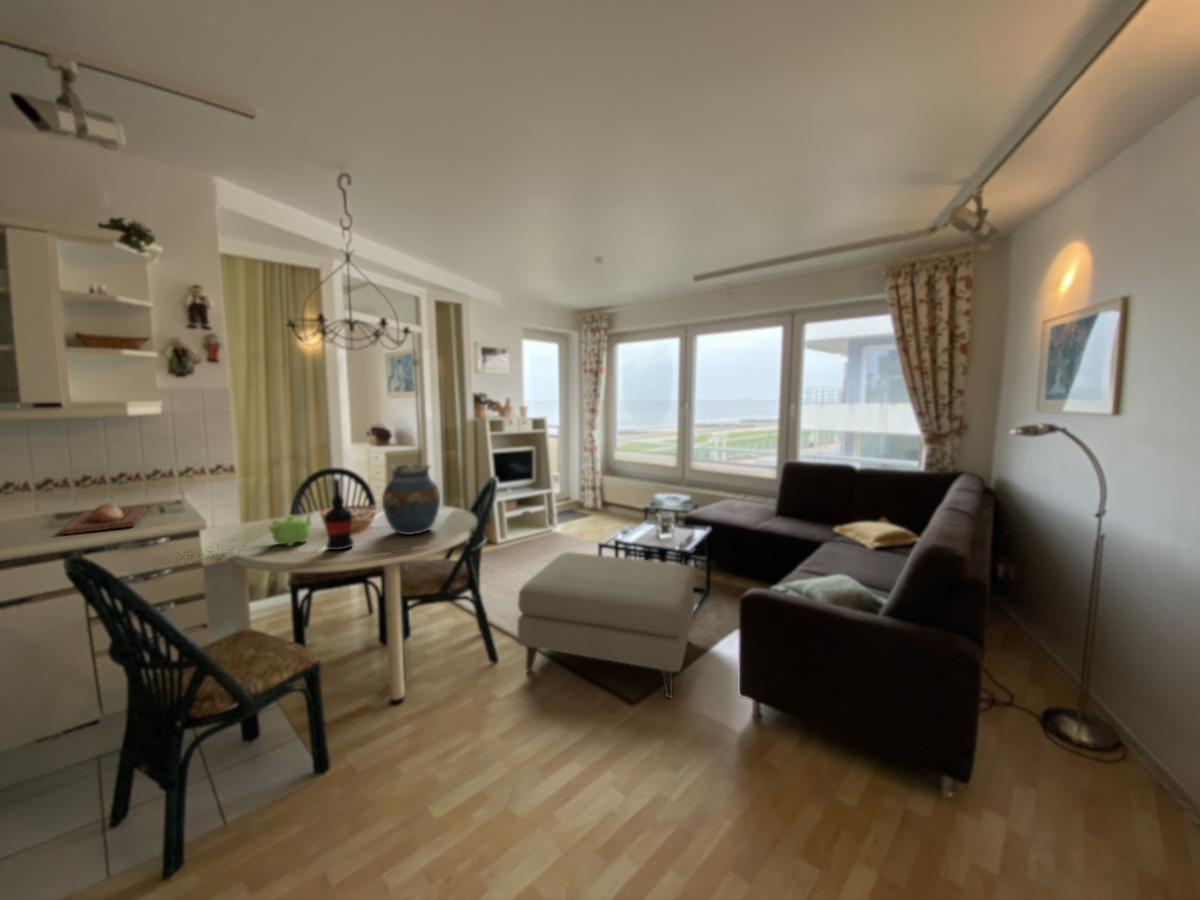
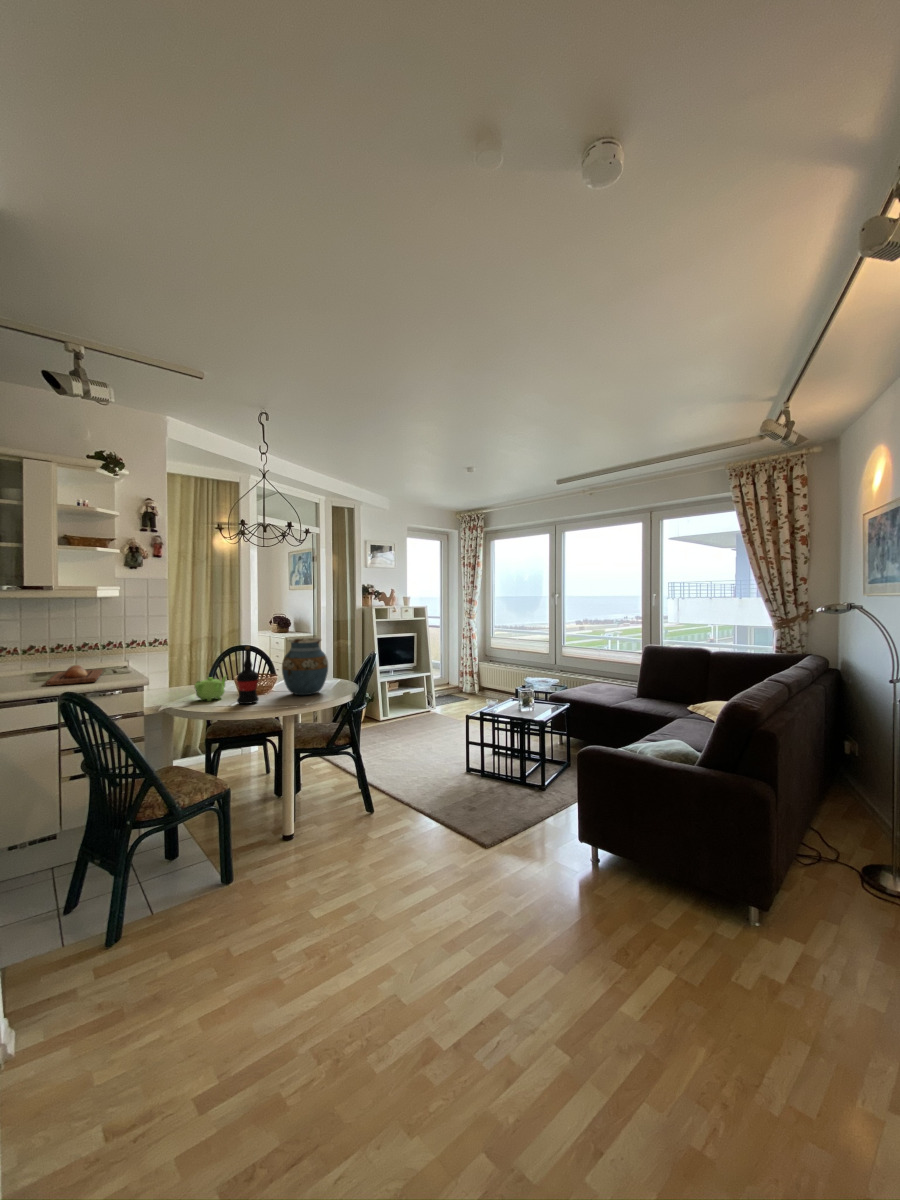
ottoman: present [518,552,694,698] -> none [390,720,548,846]

